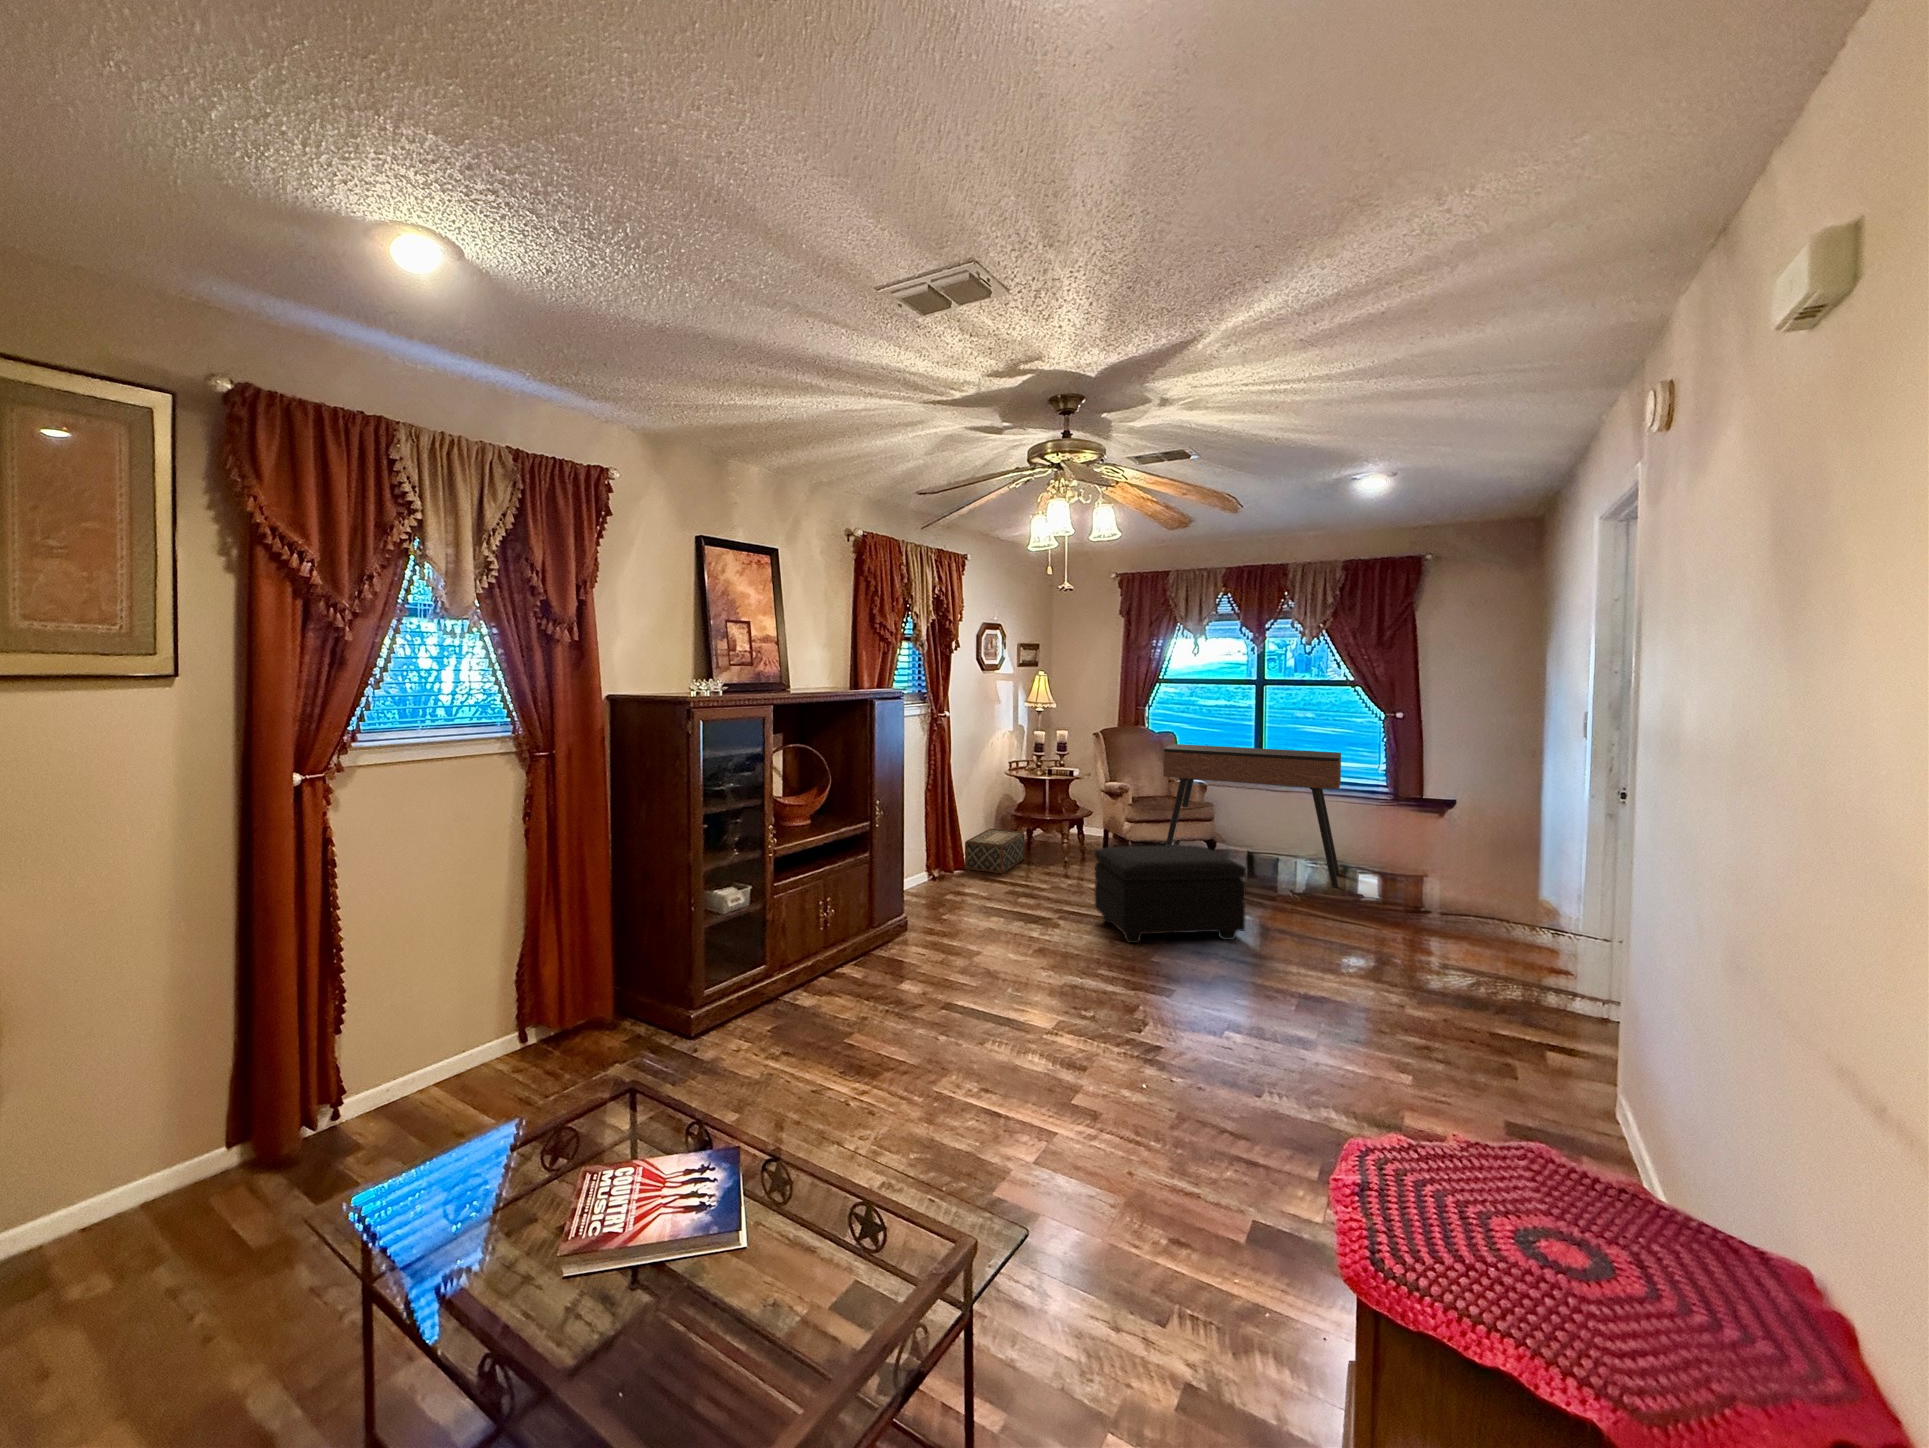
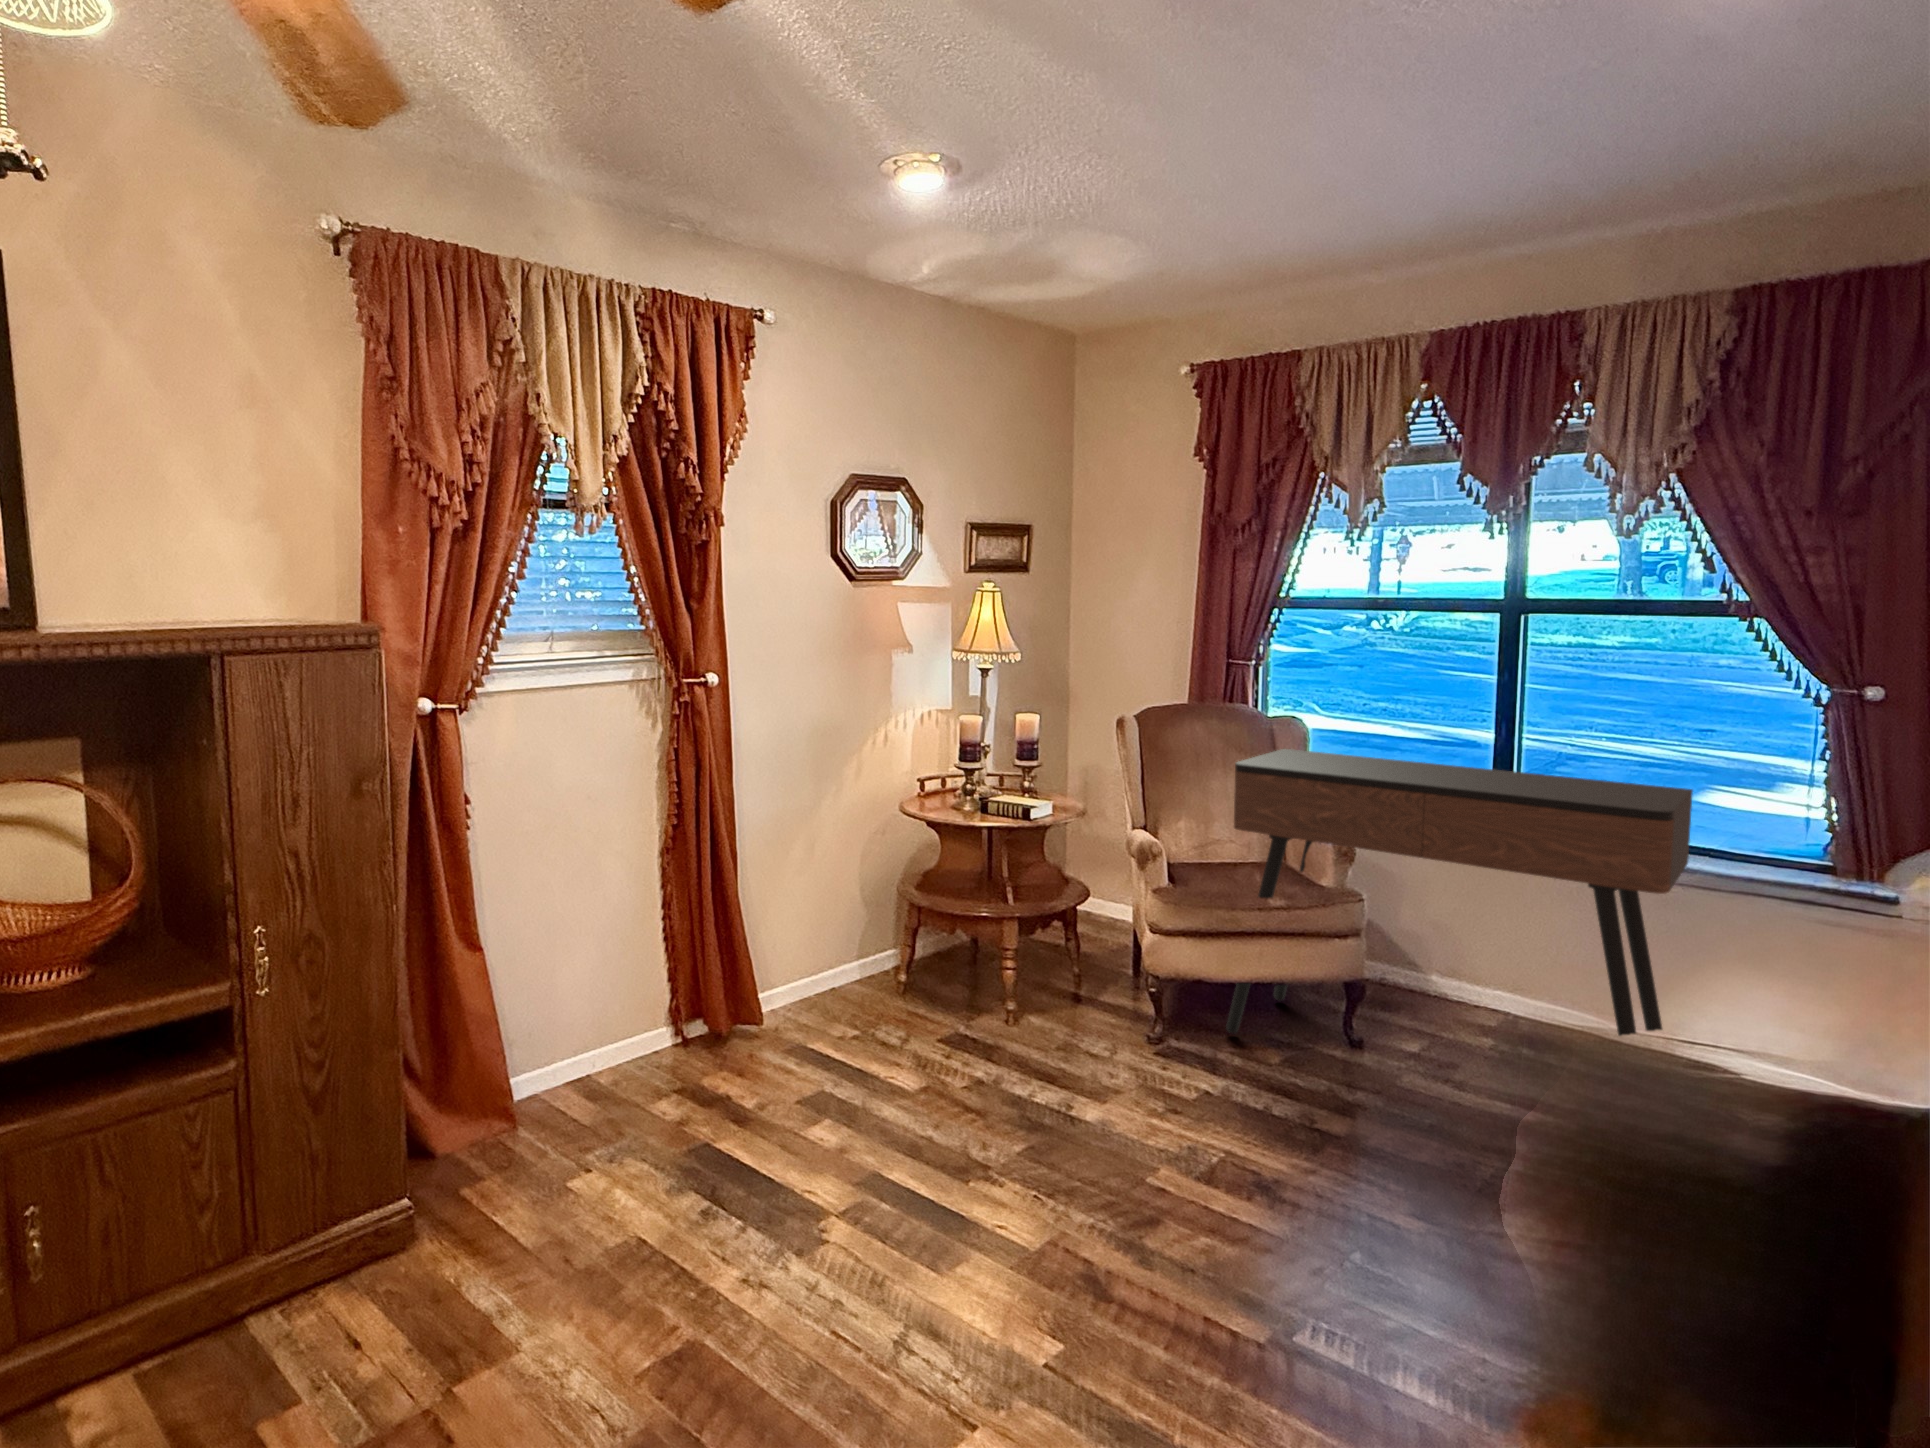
woven basket: present [965,829,1024,873] -> none [784,917,940,1031]
footstool: present [1094,845,1246,943] -> none [898,1048,1276,1368]

